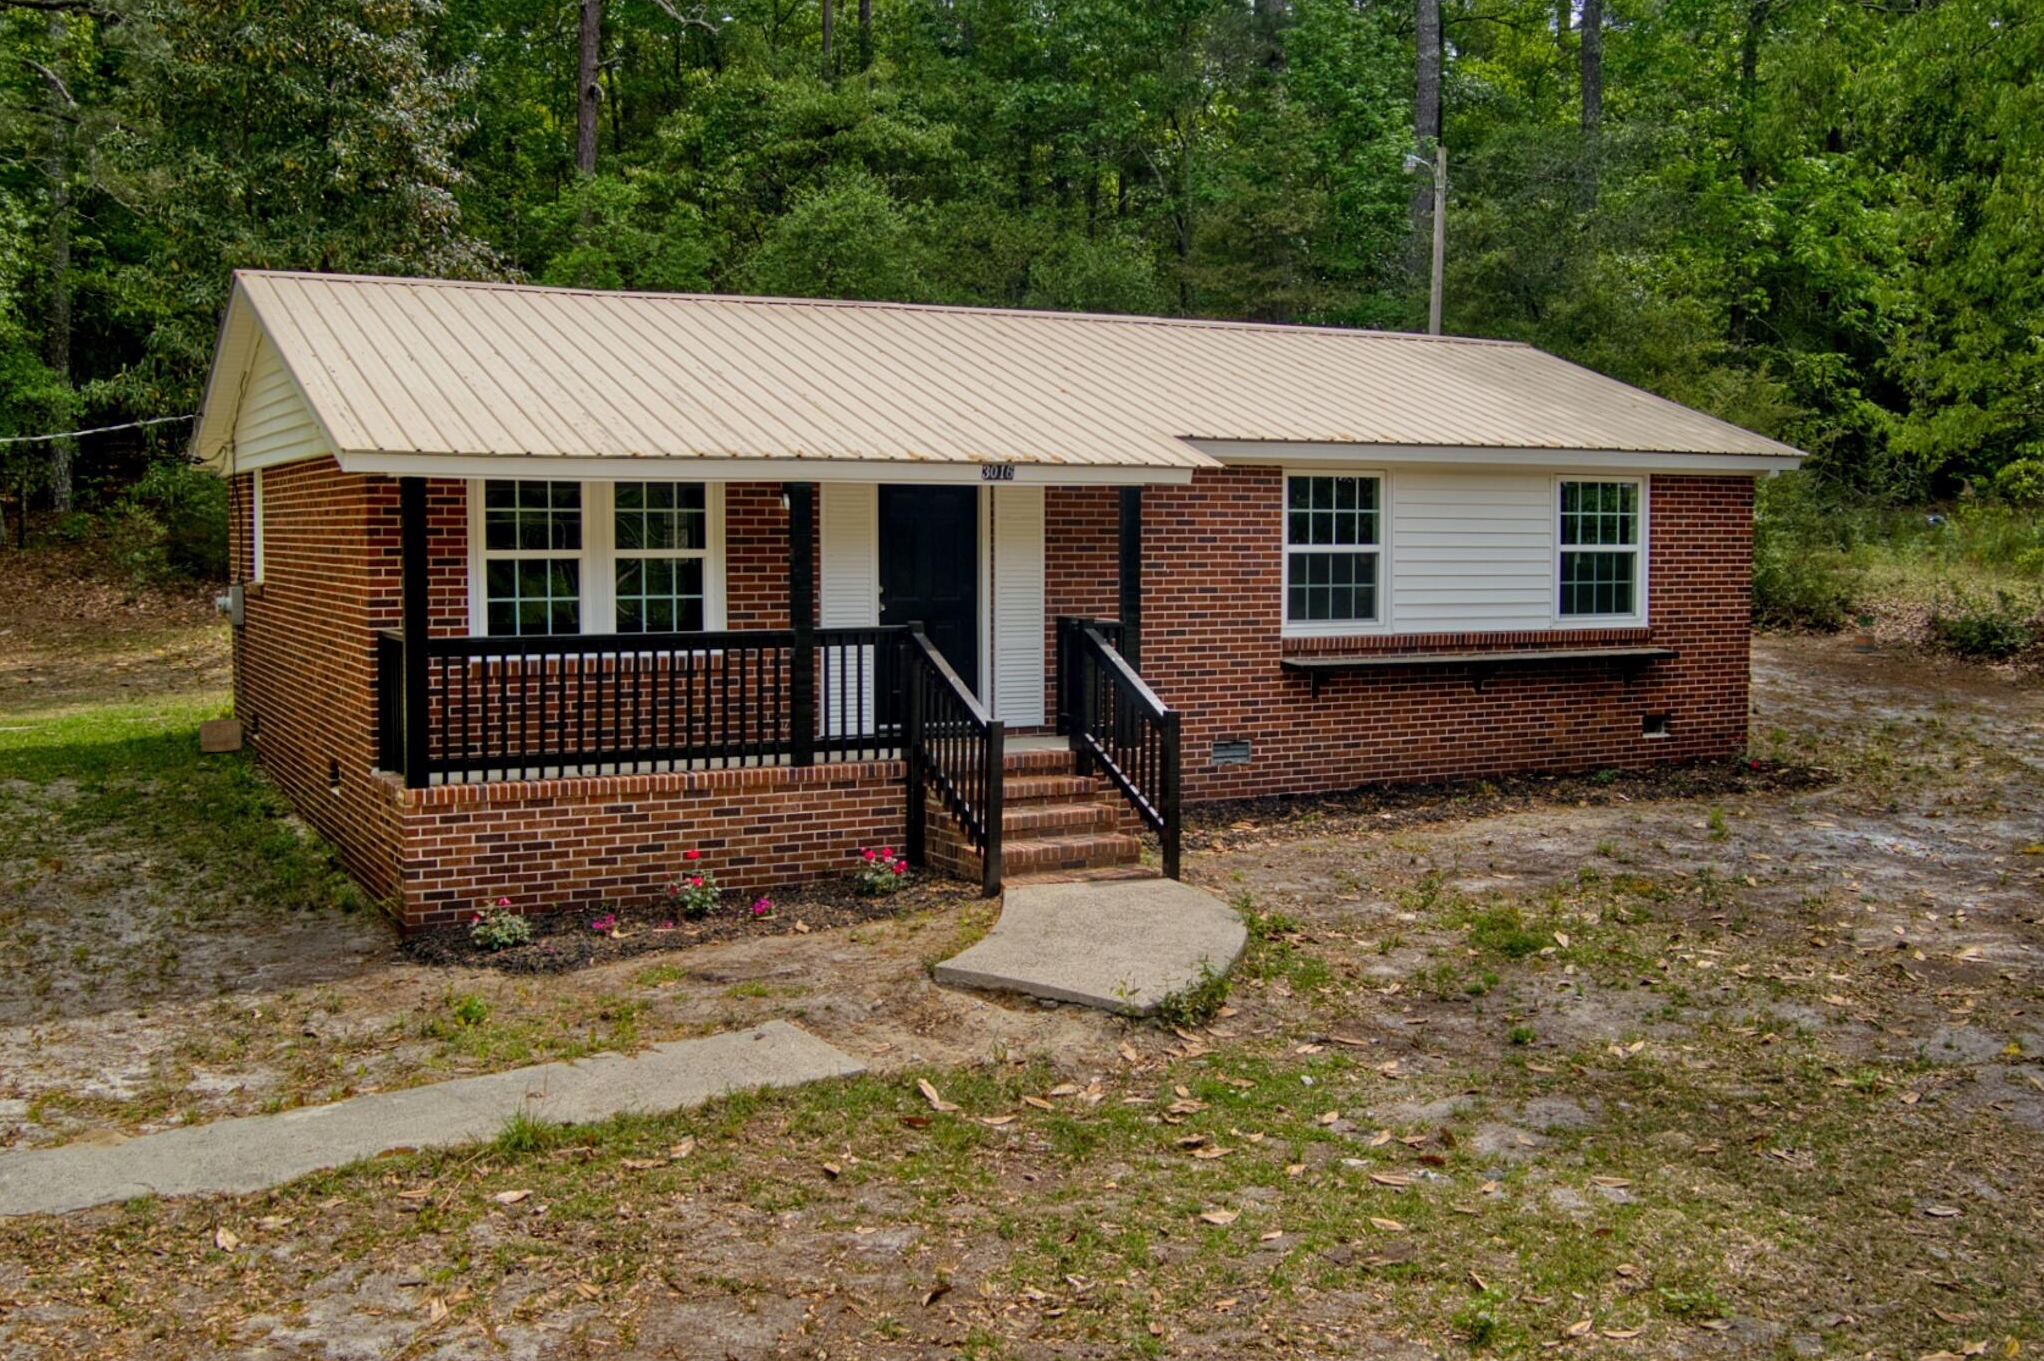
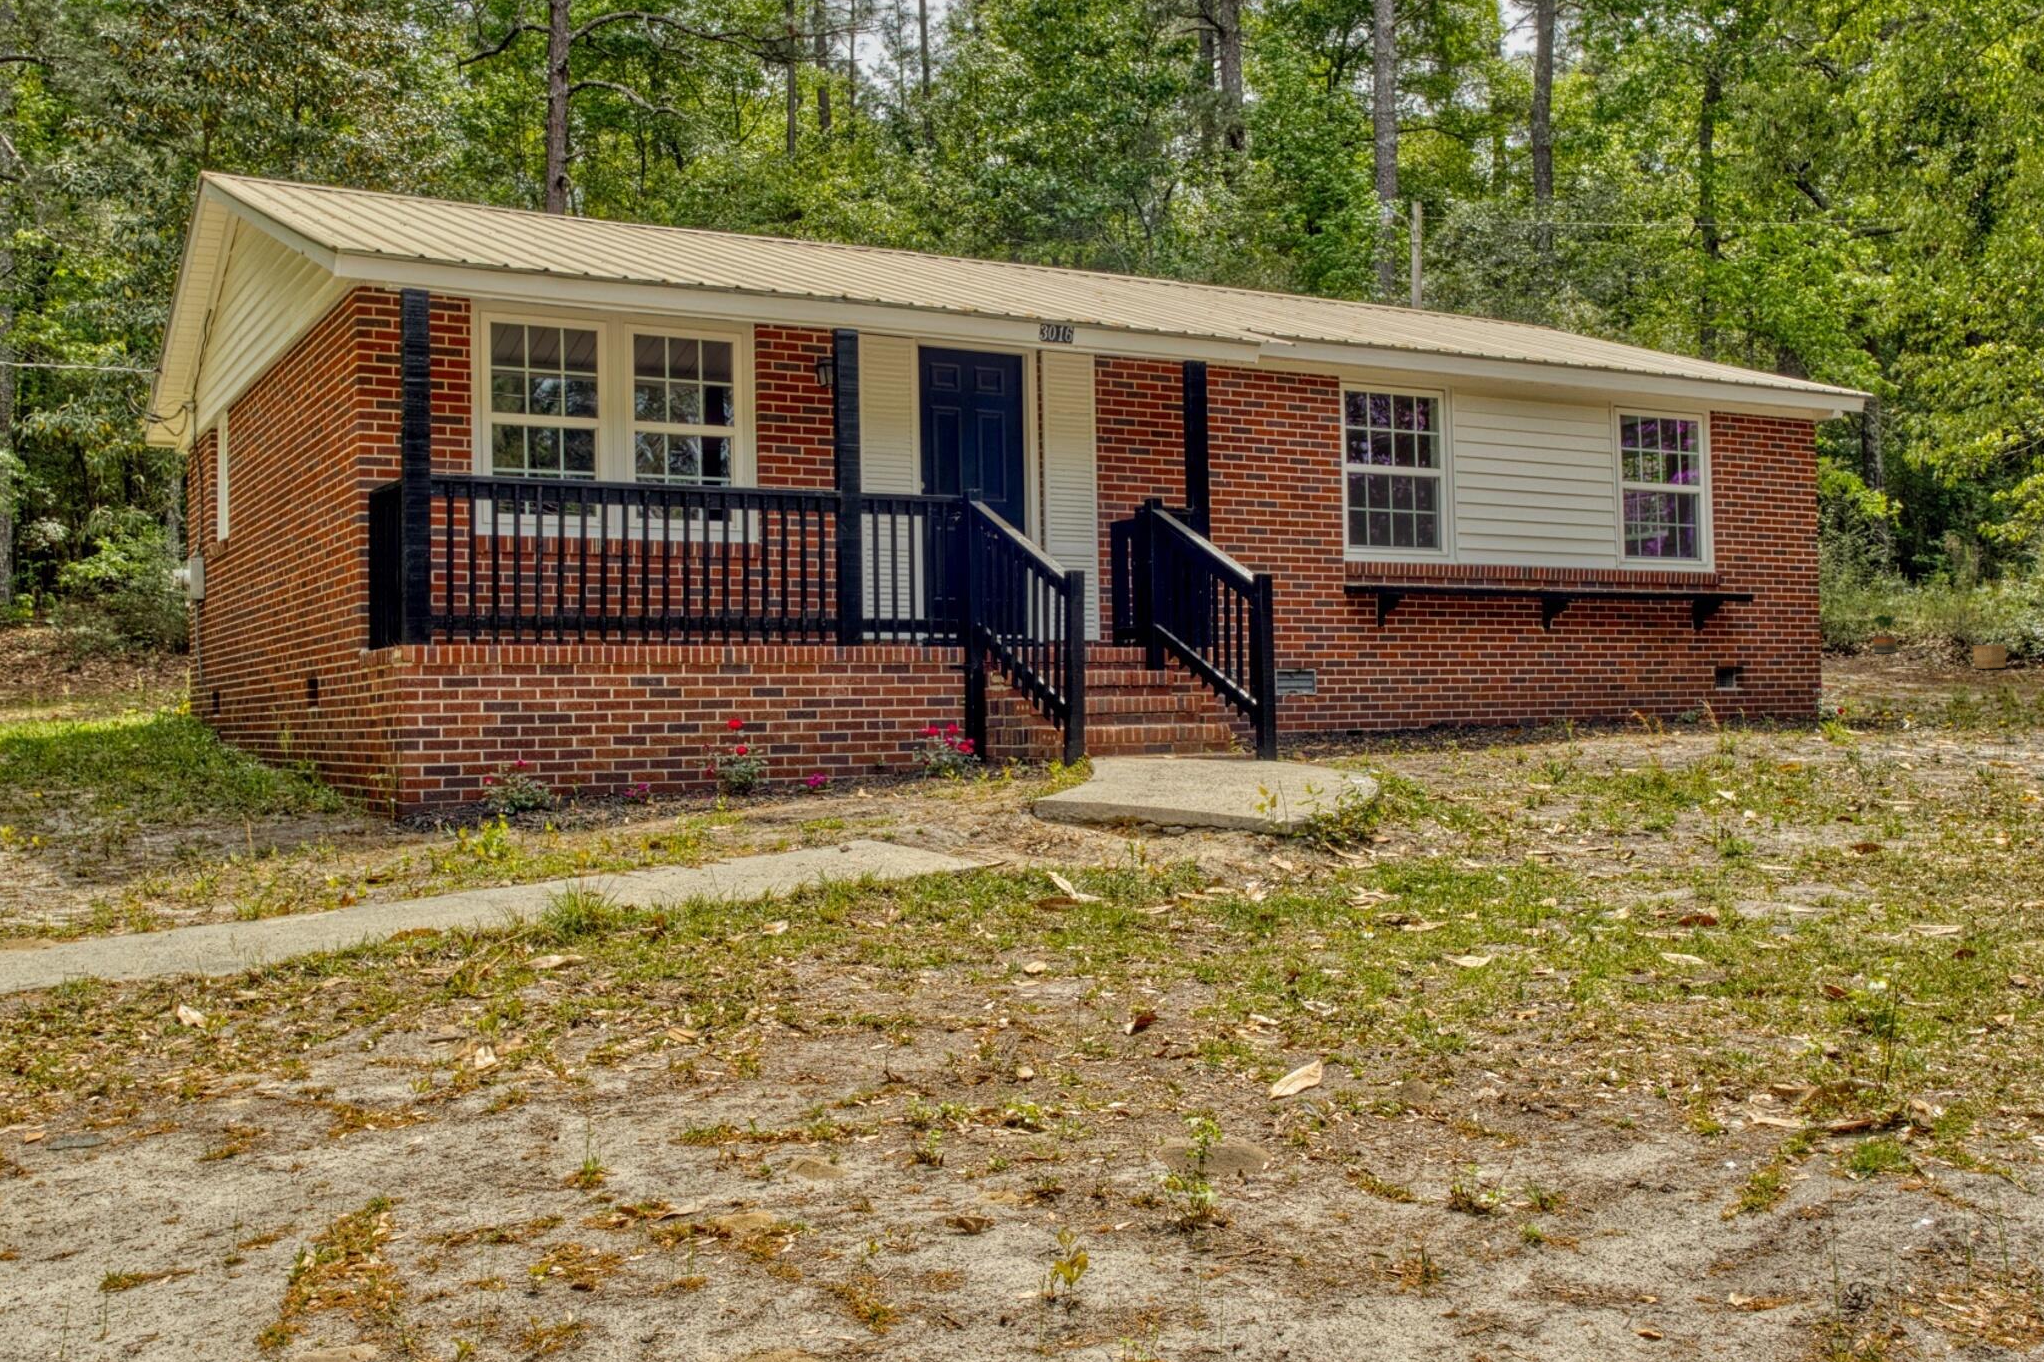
wooden bucket: present [199,719,241,752] -> present [1973,644,2006,669]

